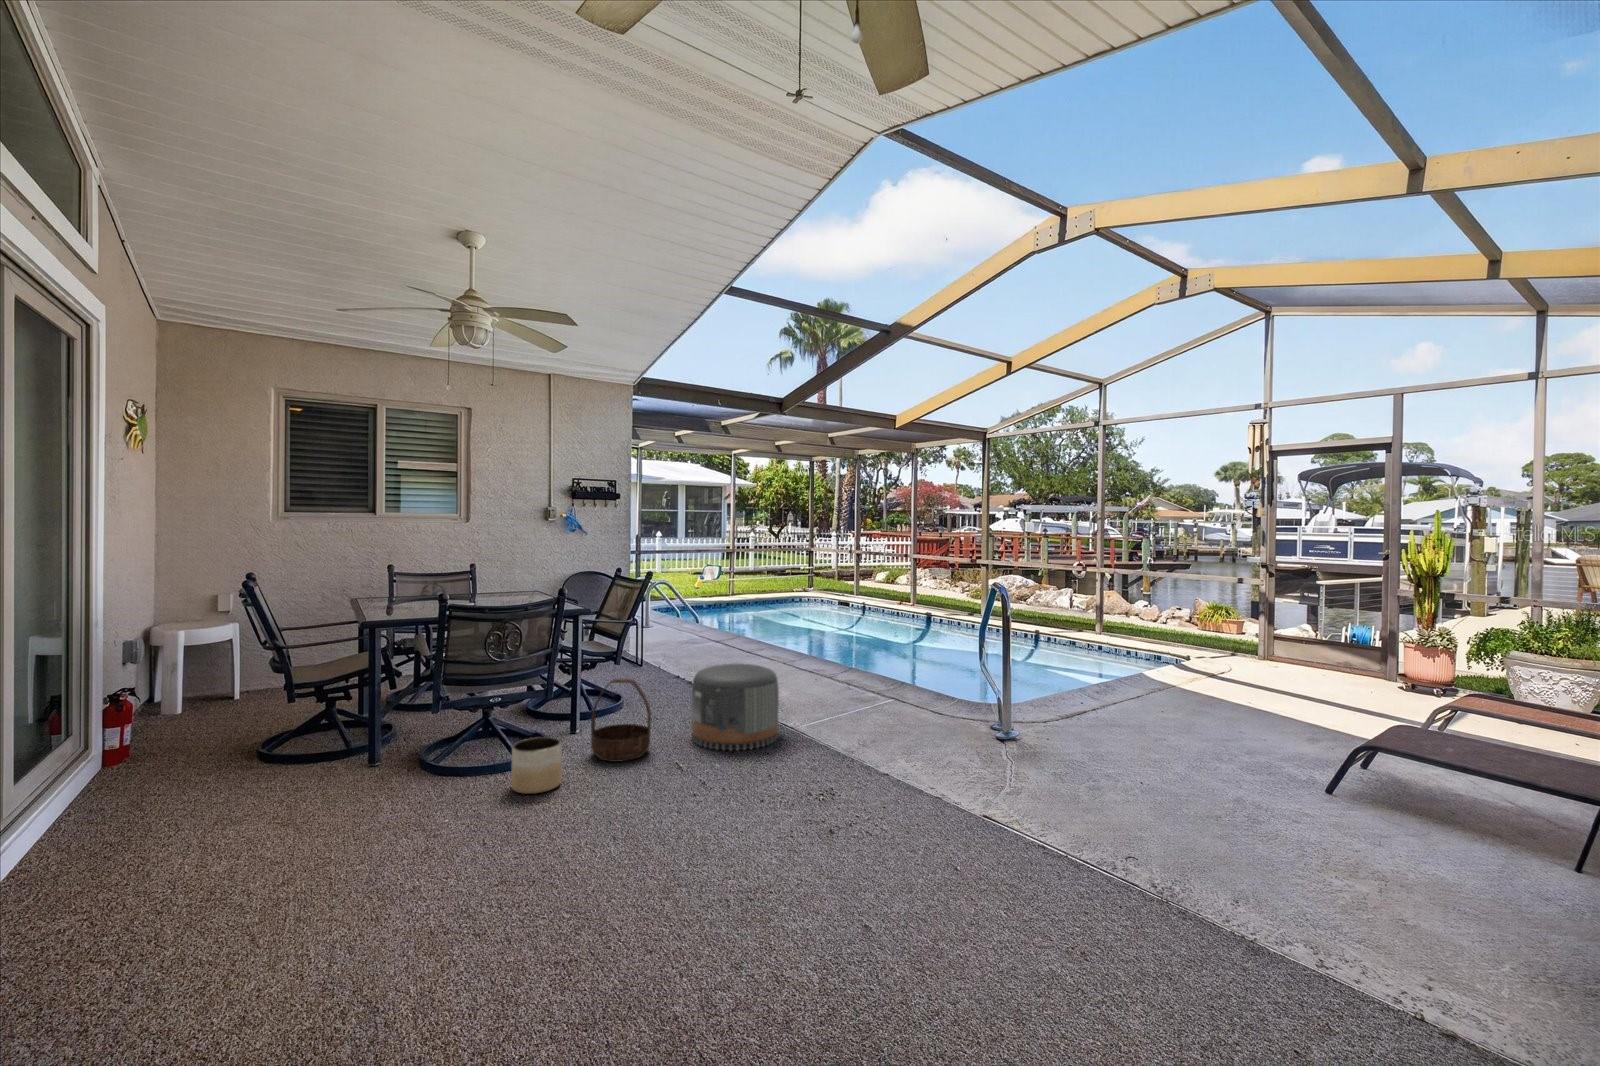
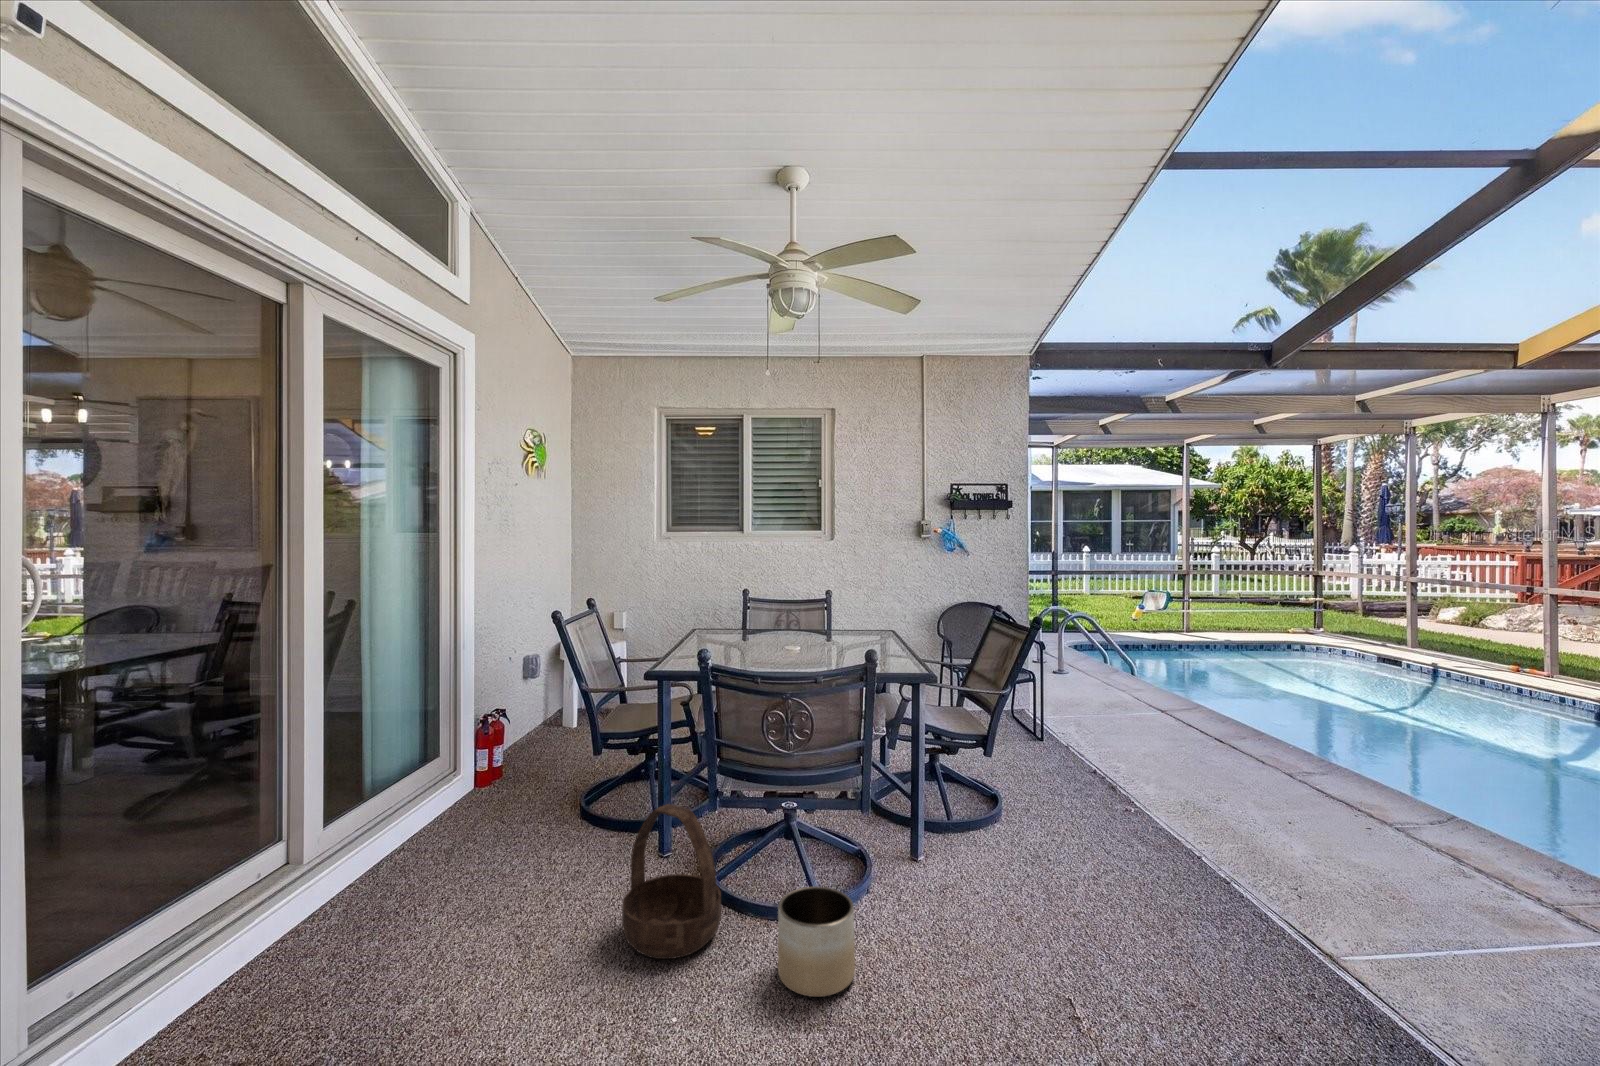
pouf: present [691,664,779,751] -> none [1099,795,1290,999]
basket: present [591,679,651,762] -> present [622,804,721,959]

